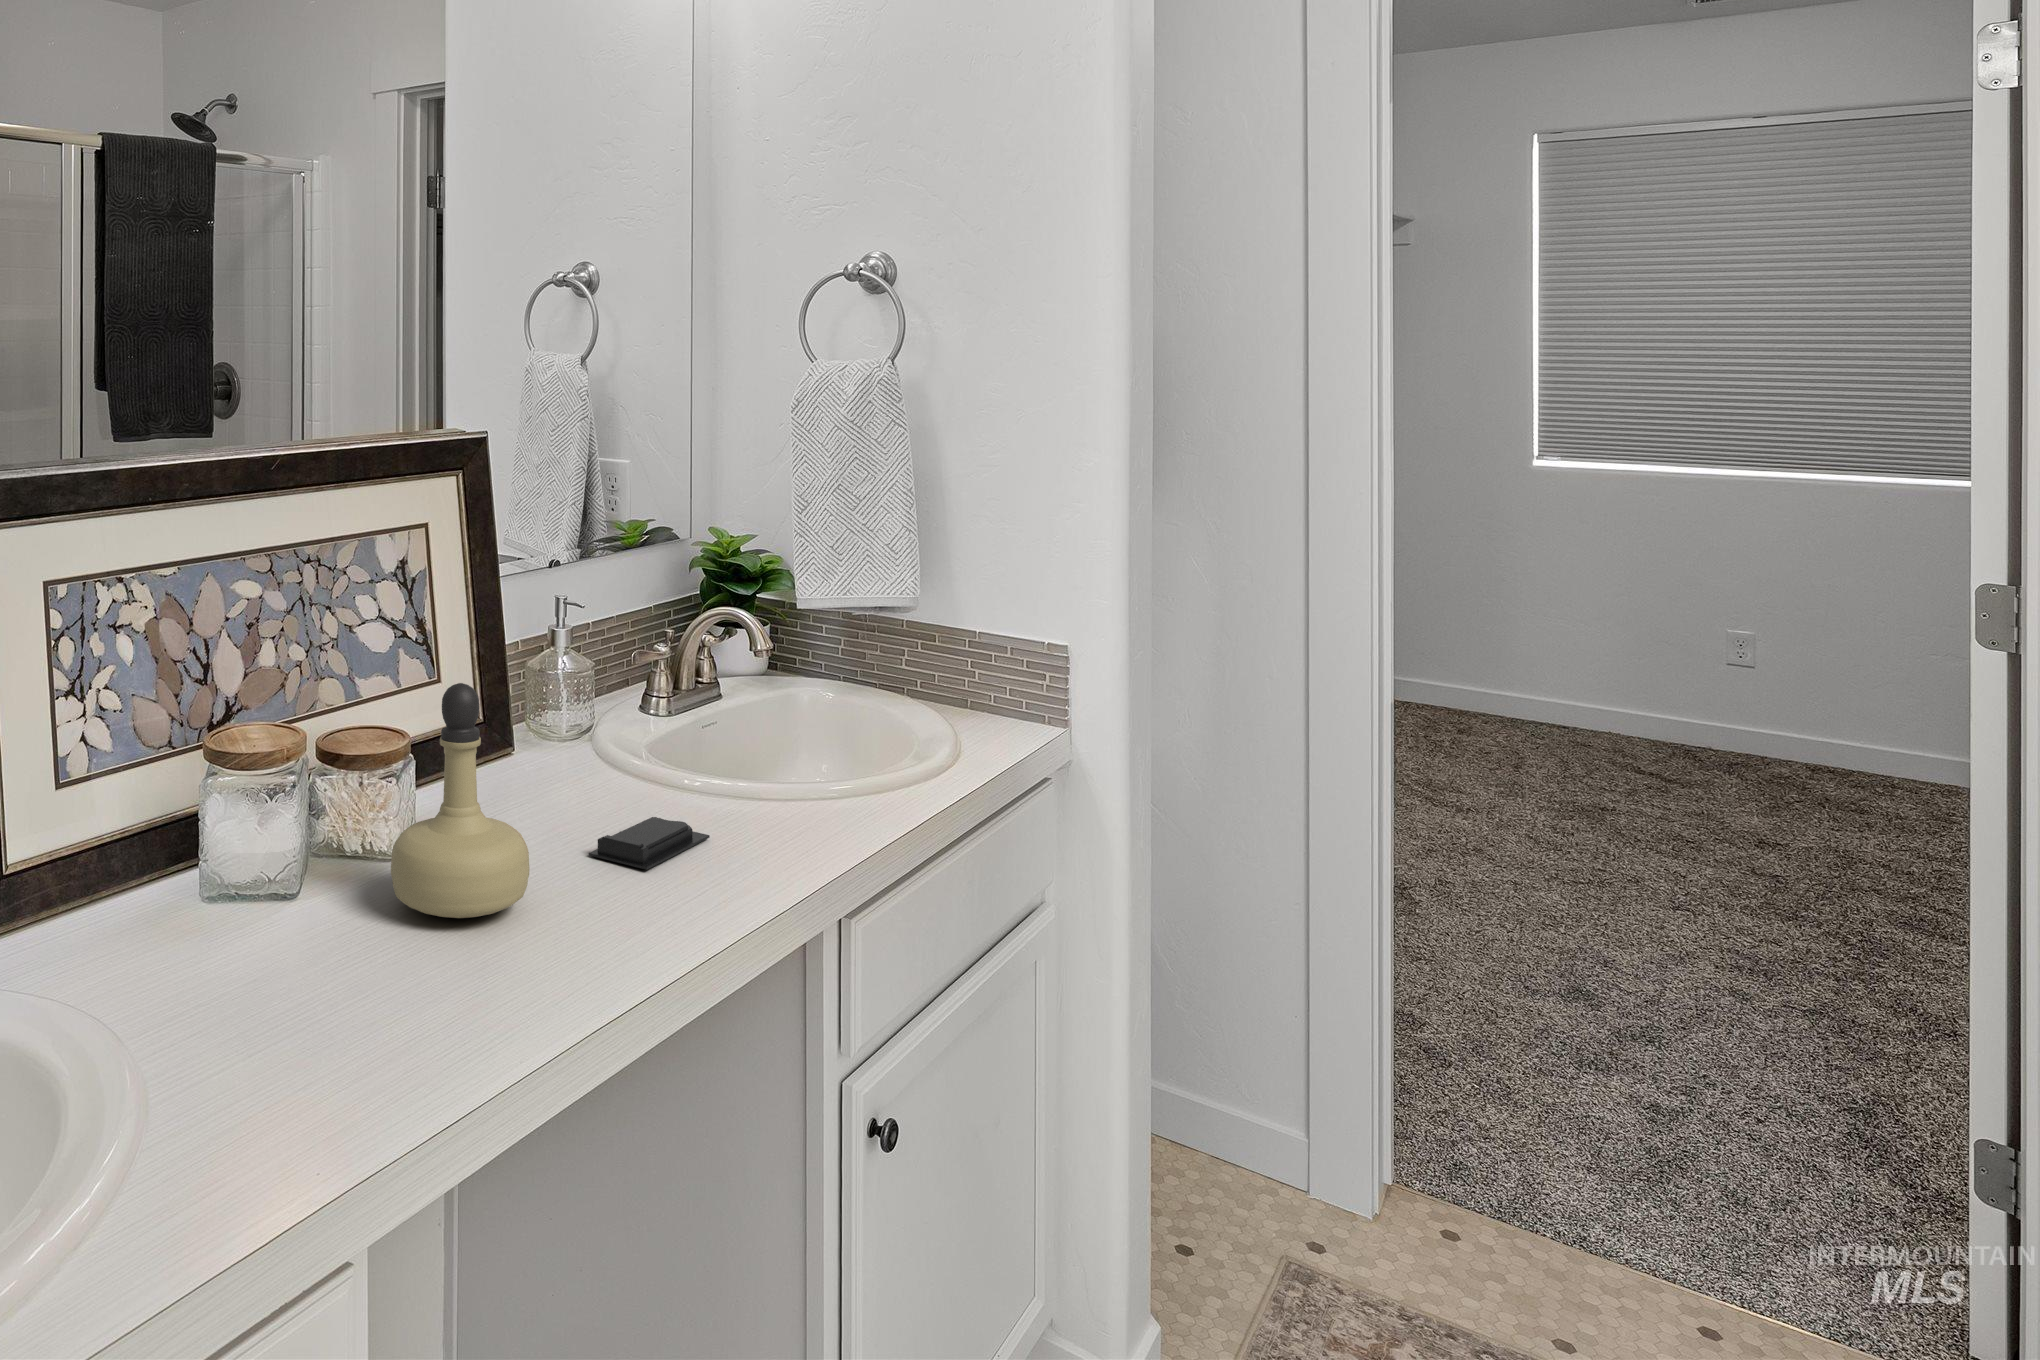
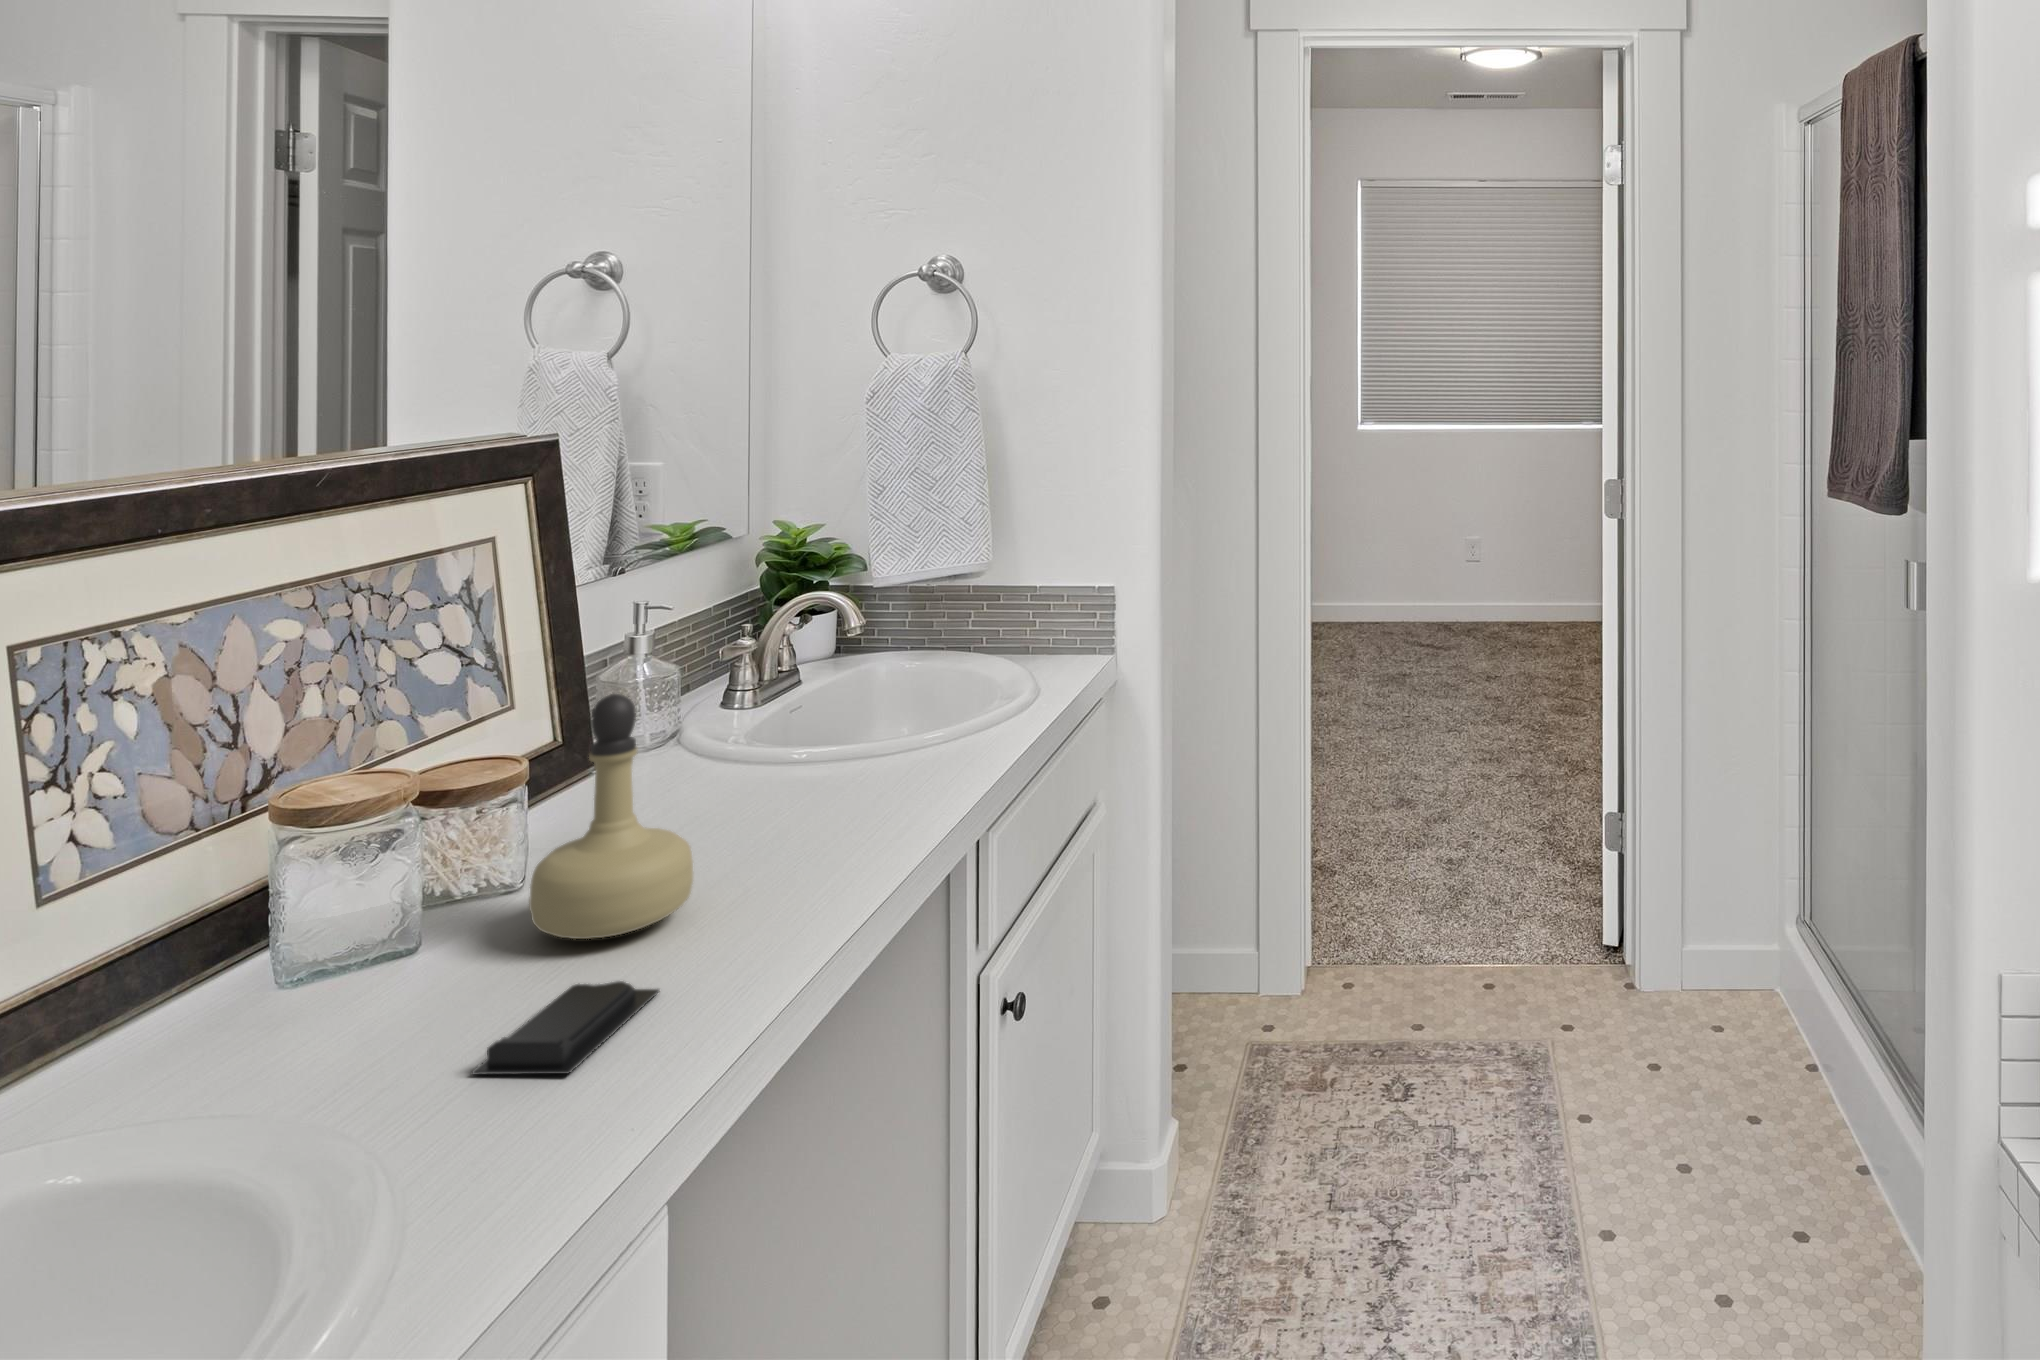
soap bar: present [589,817,710,870] -> present [472,981,659,1075]

